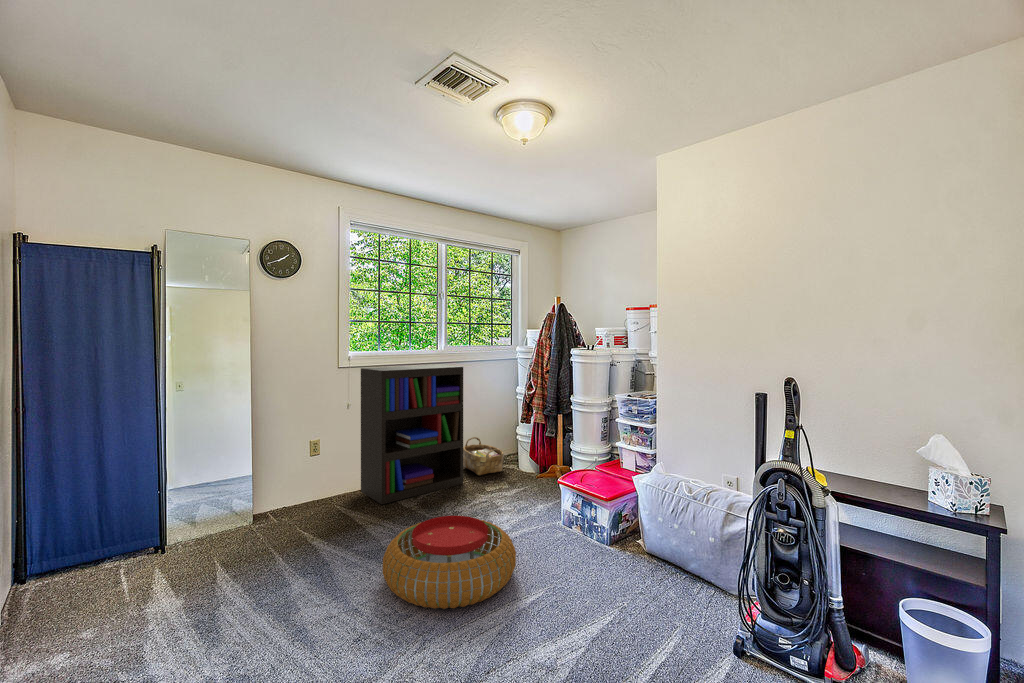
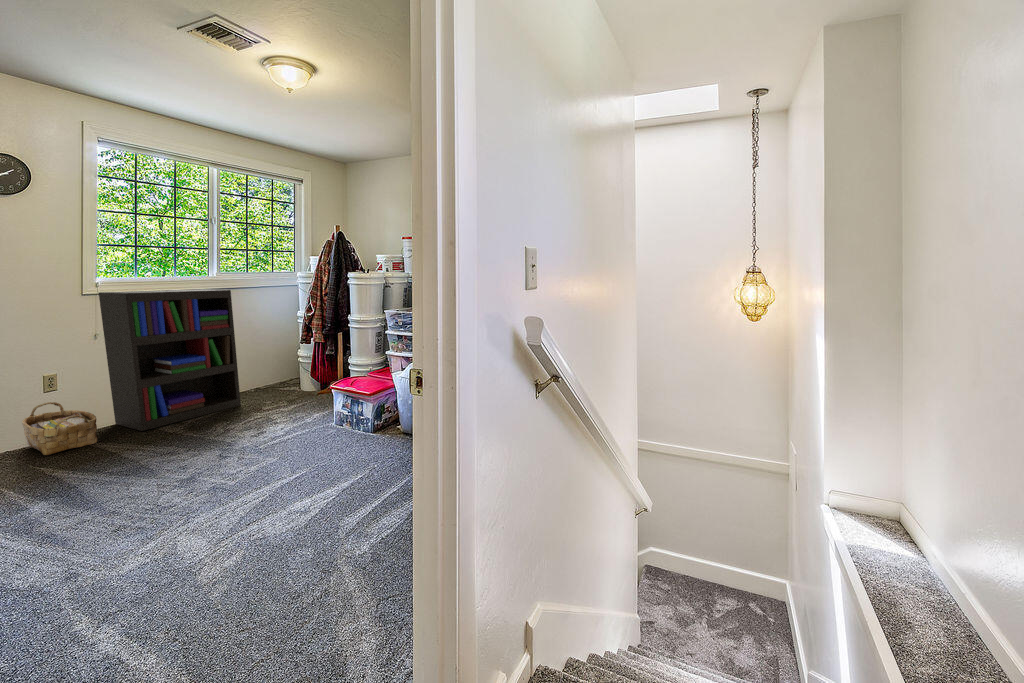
woven basket: present [463,437,504,475] -> present [22,402,97,455]
pouf: present [383,516,516,609] -> none [137,423,282,498]

